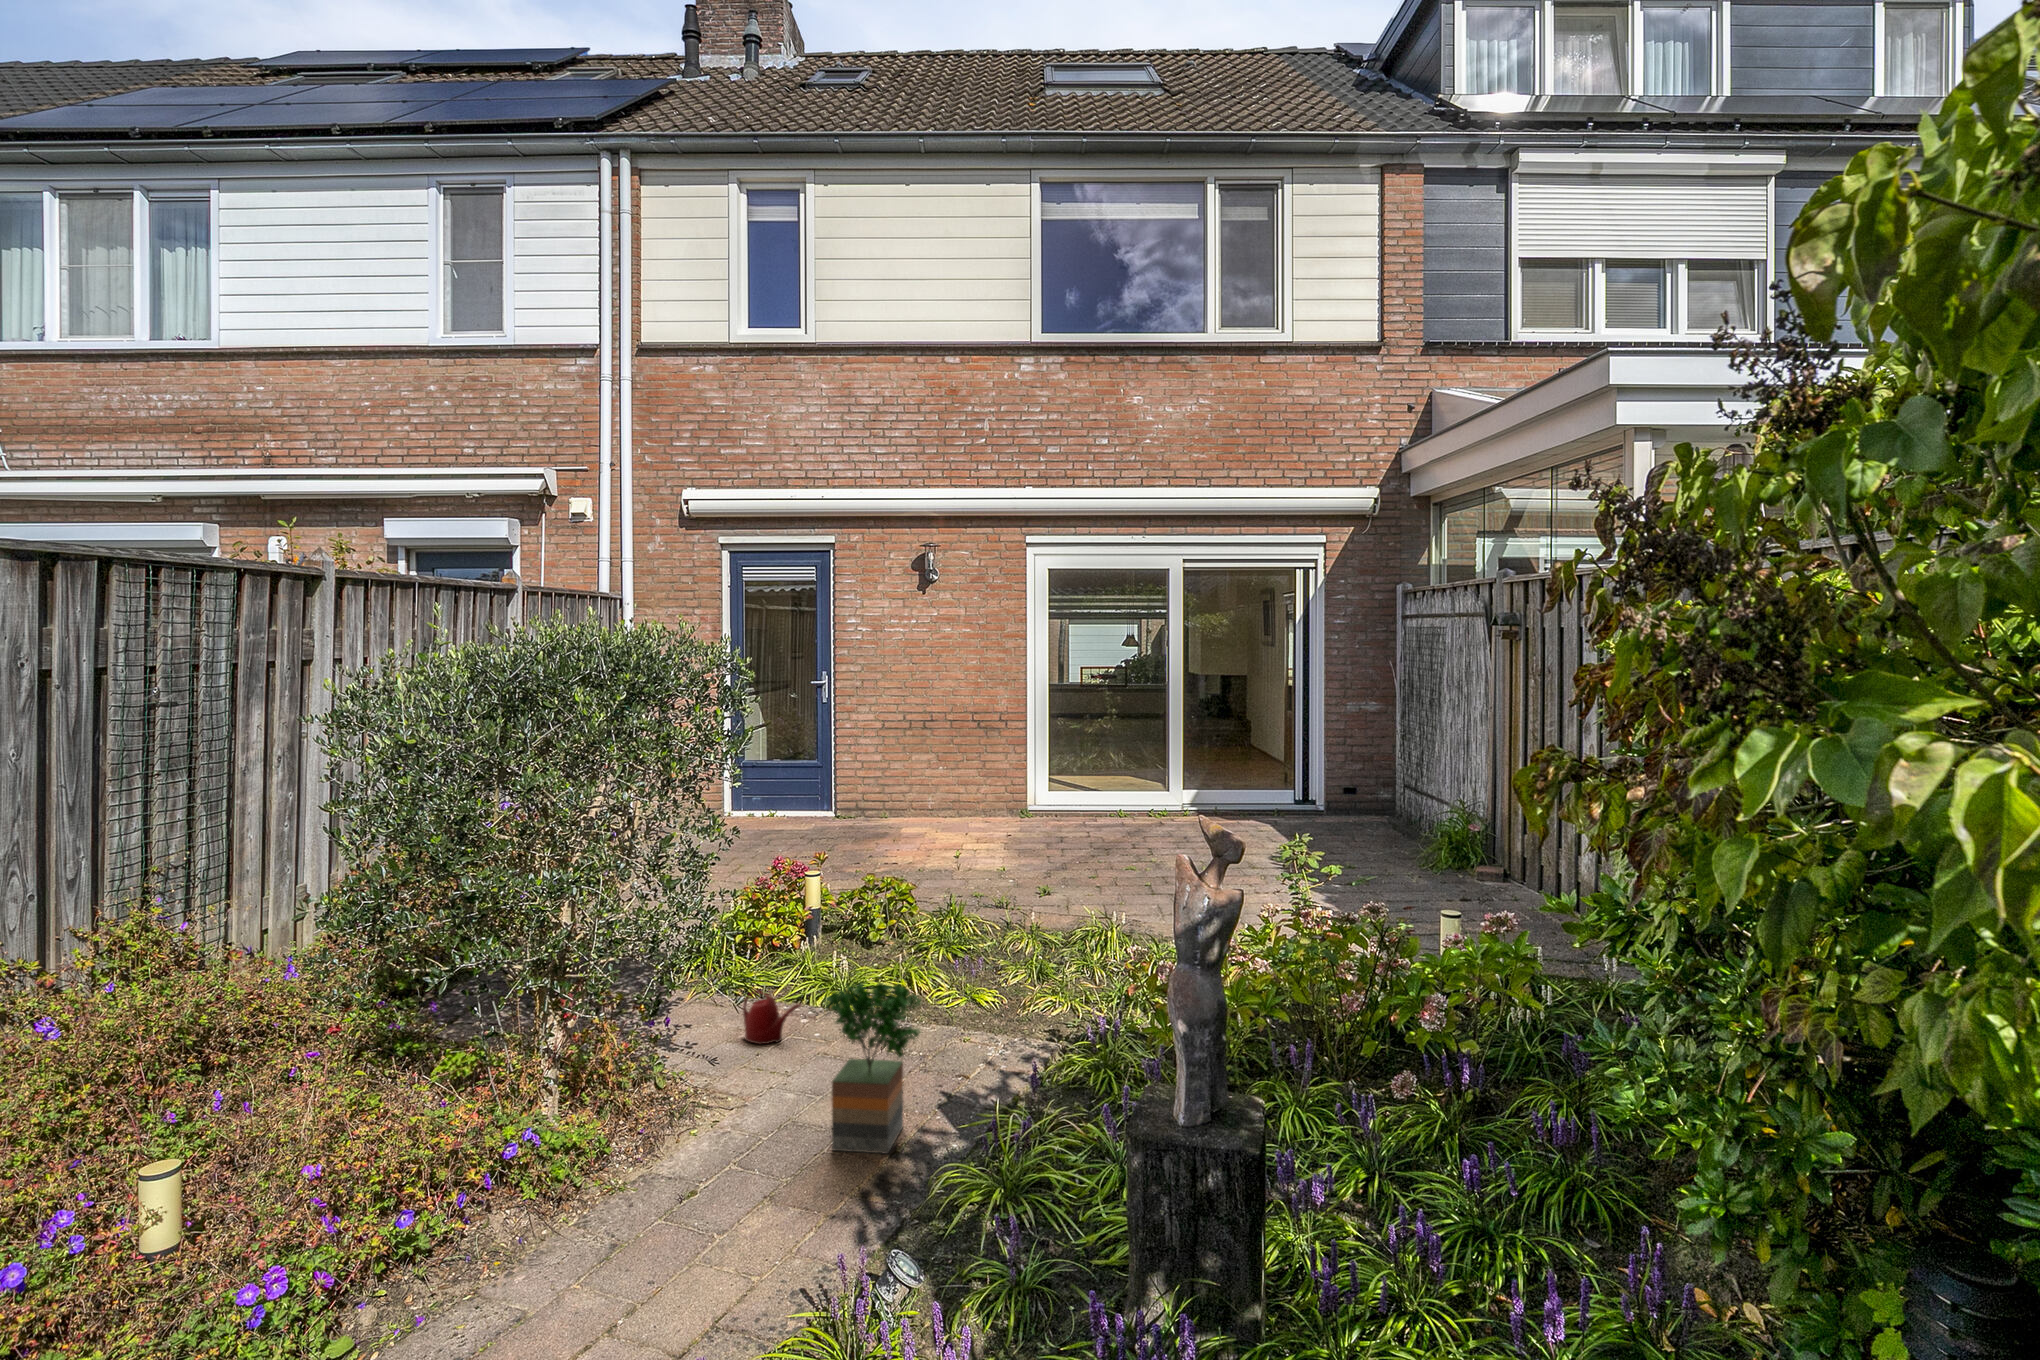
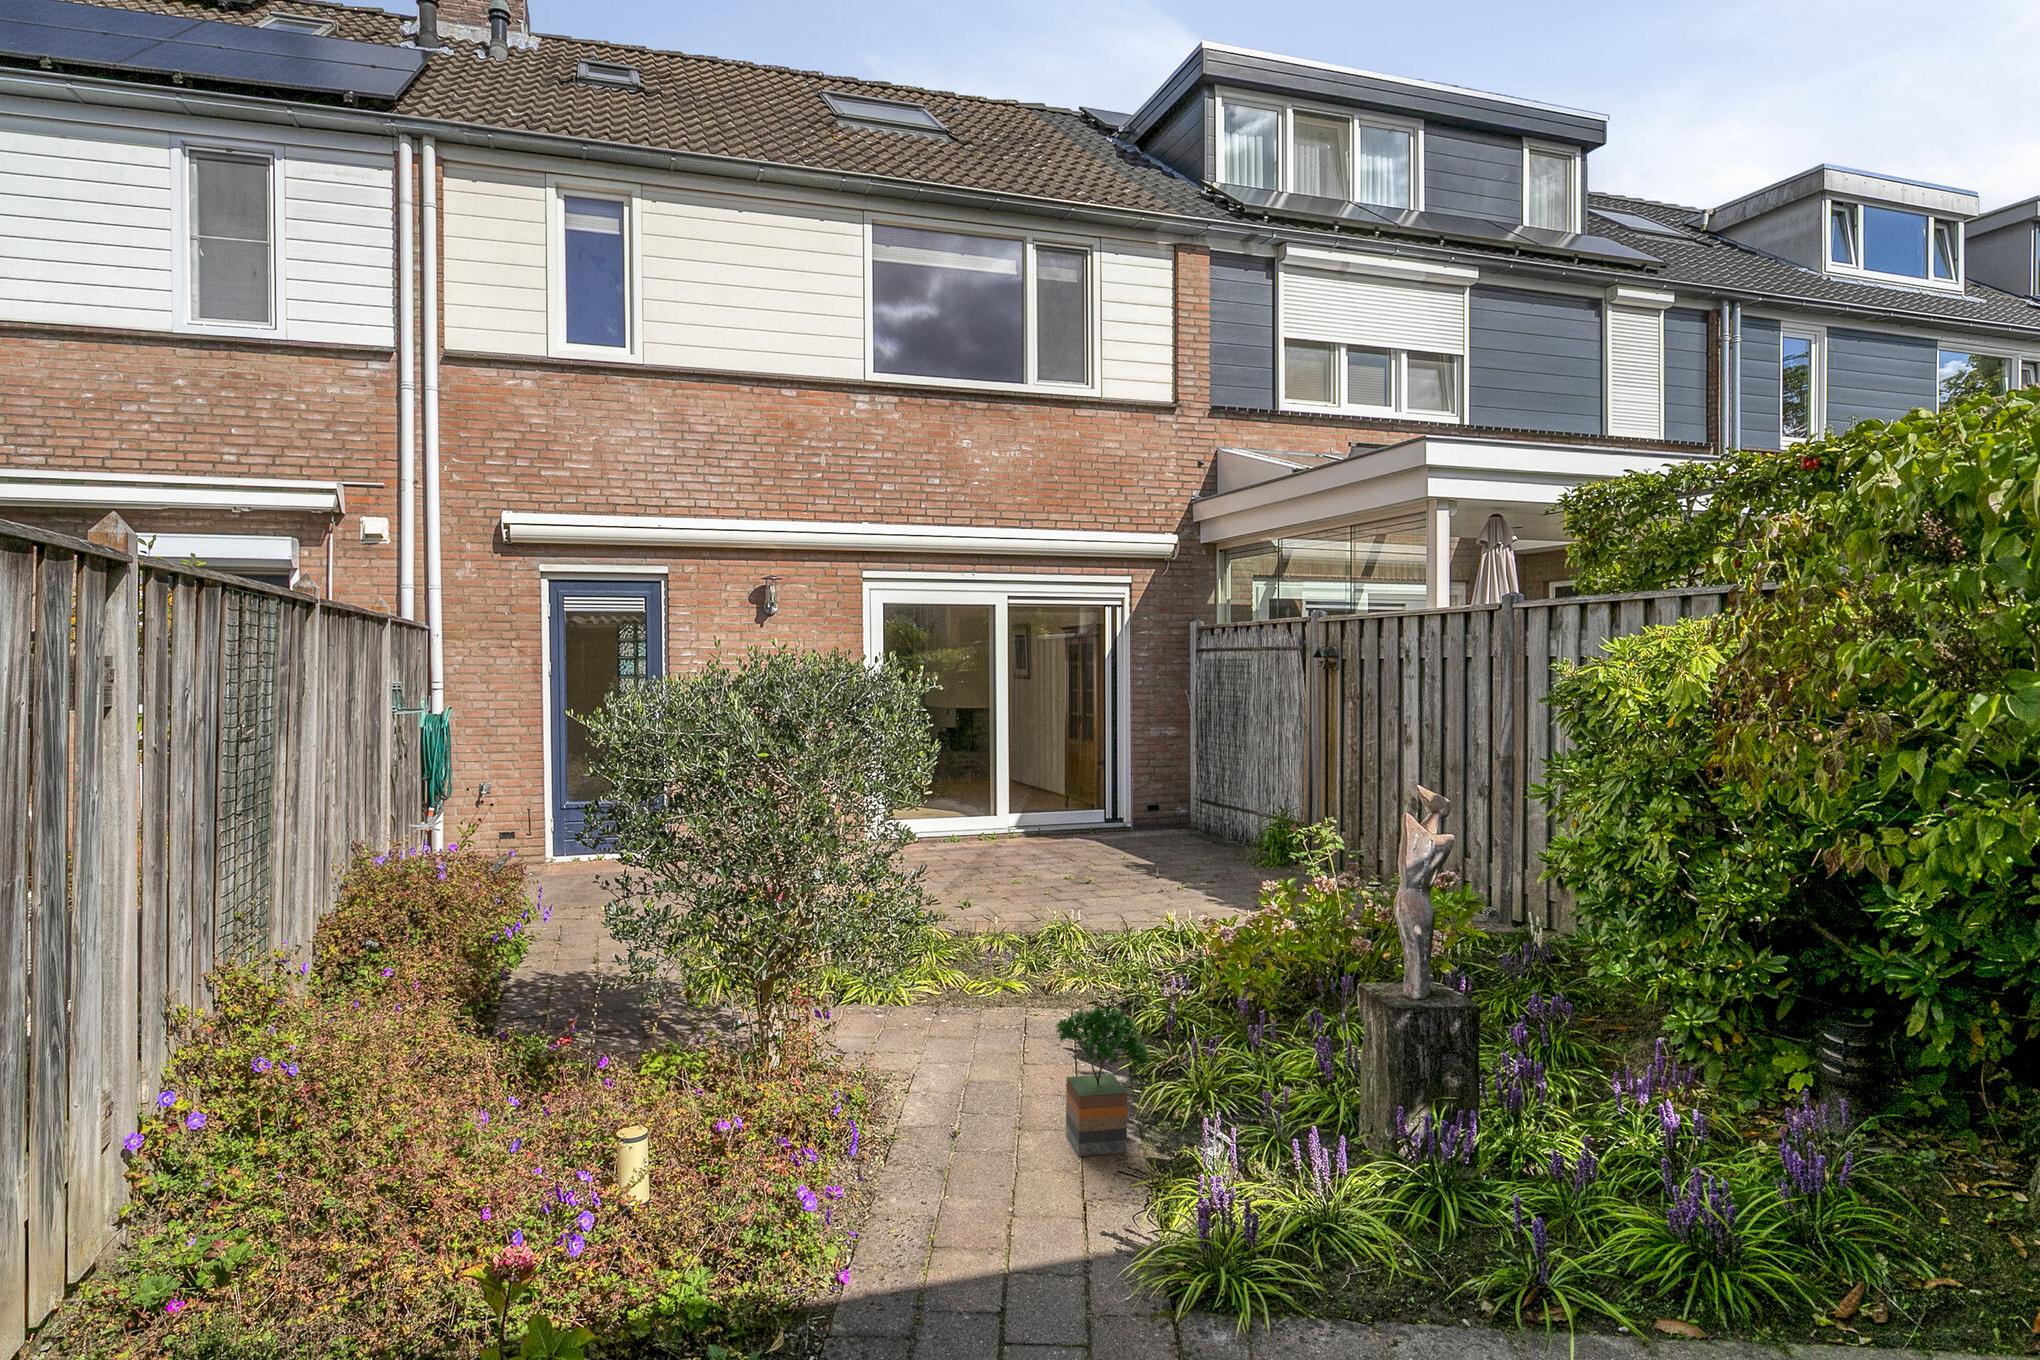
watering can: present [743,991,801,1044] -> none [871,1030,936,1080]

